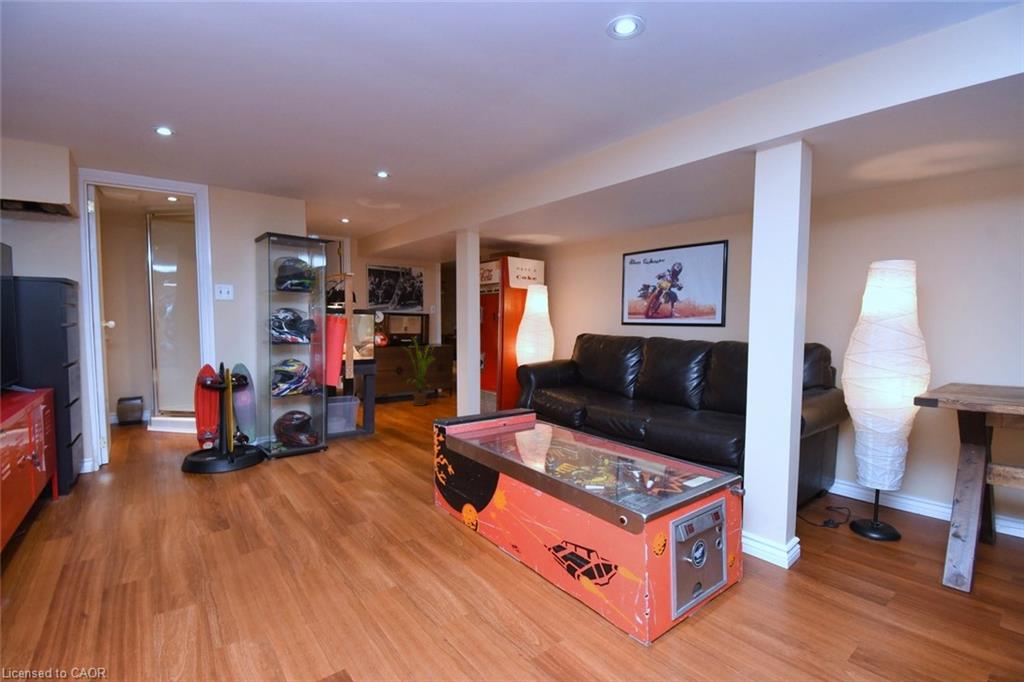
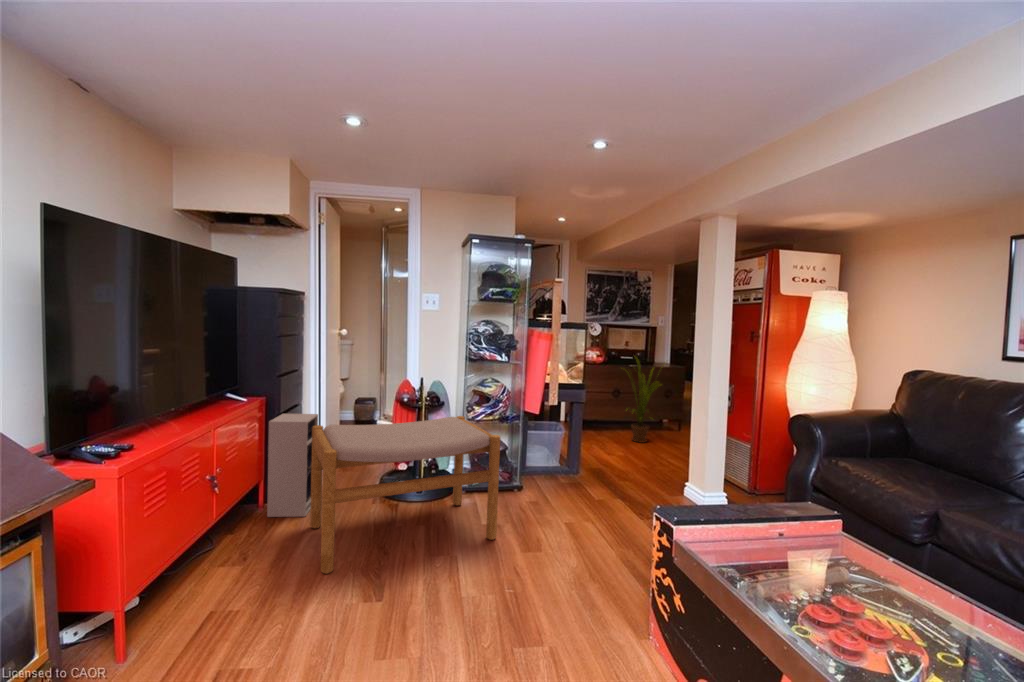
footstool: none [118,390,314,528] -> present [310,416,500,574]
speaker: none [57,402,115,507] -> present [267,414,318,517]

